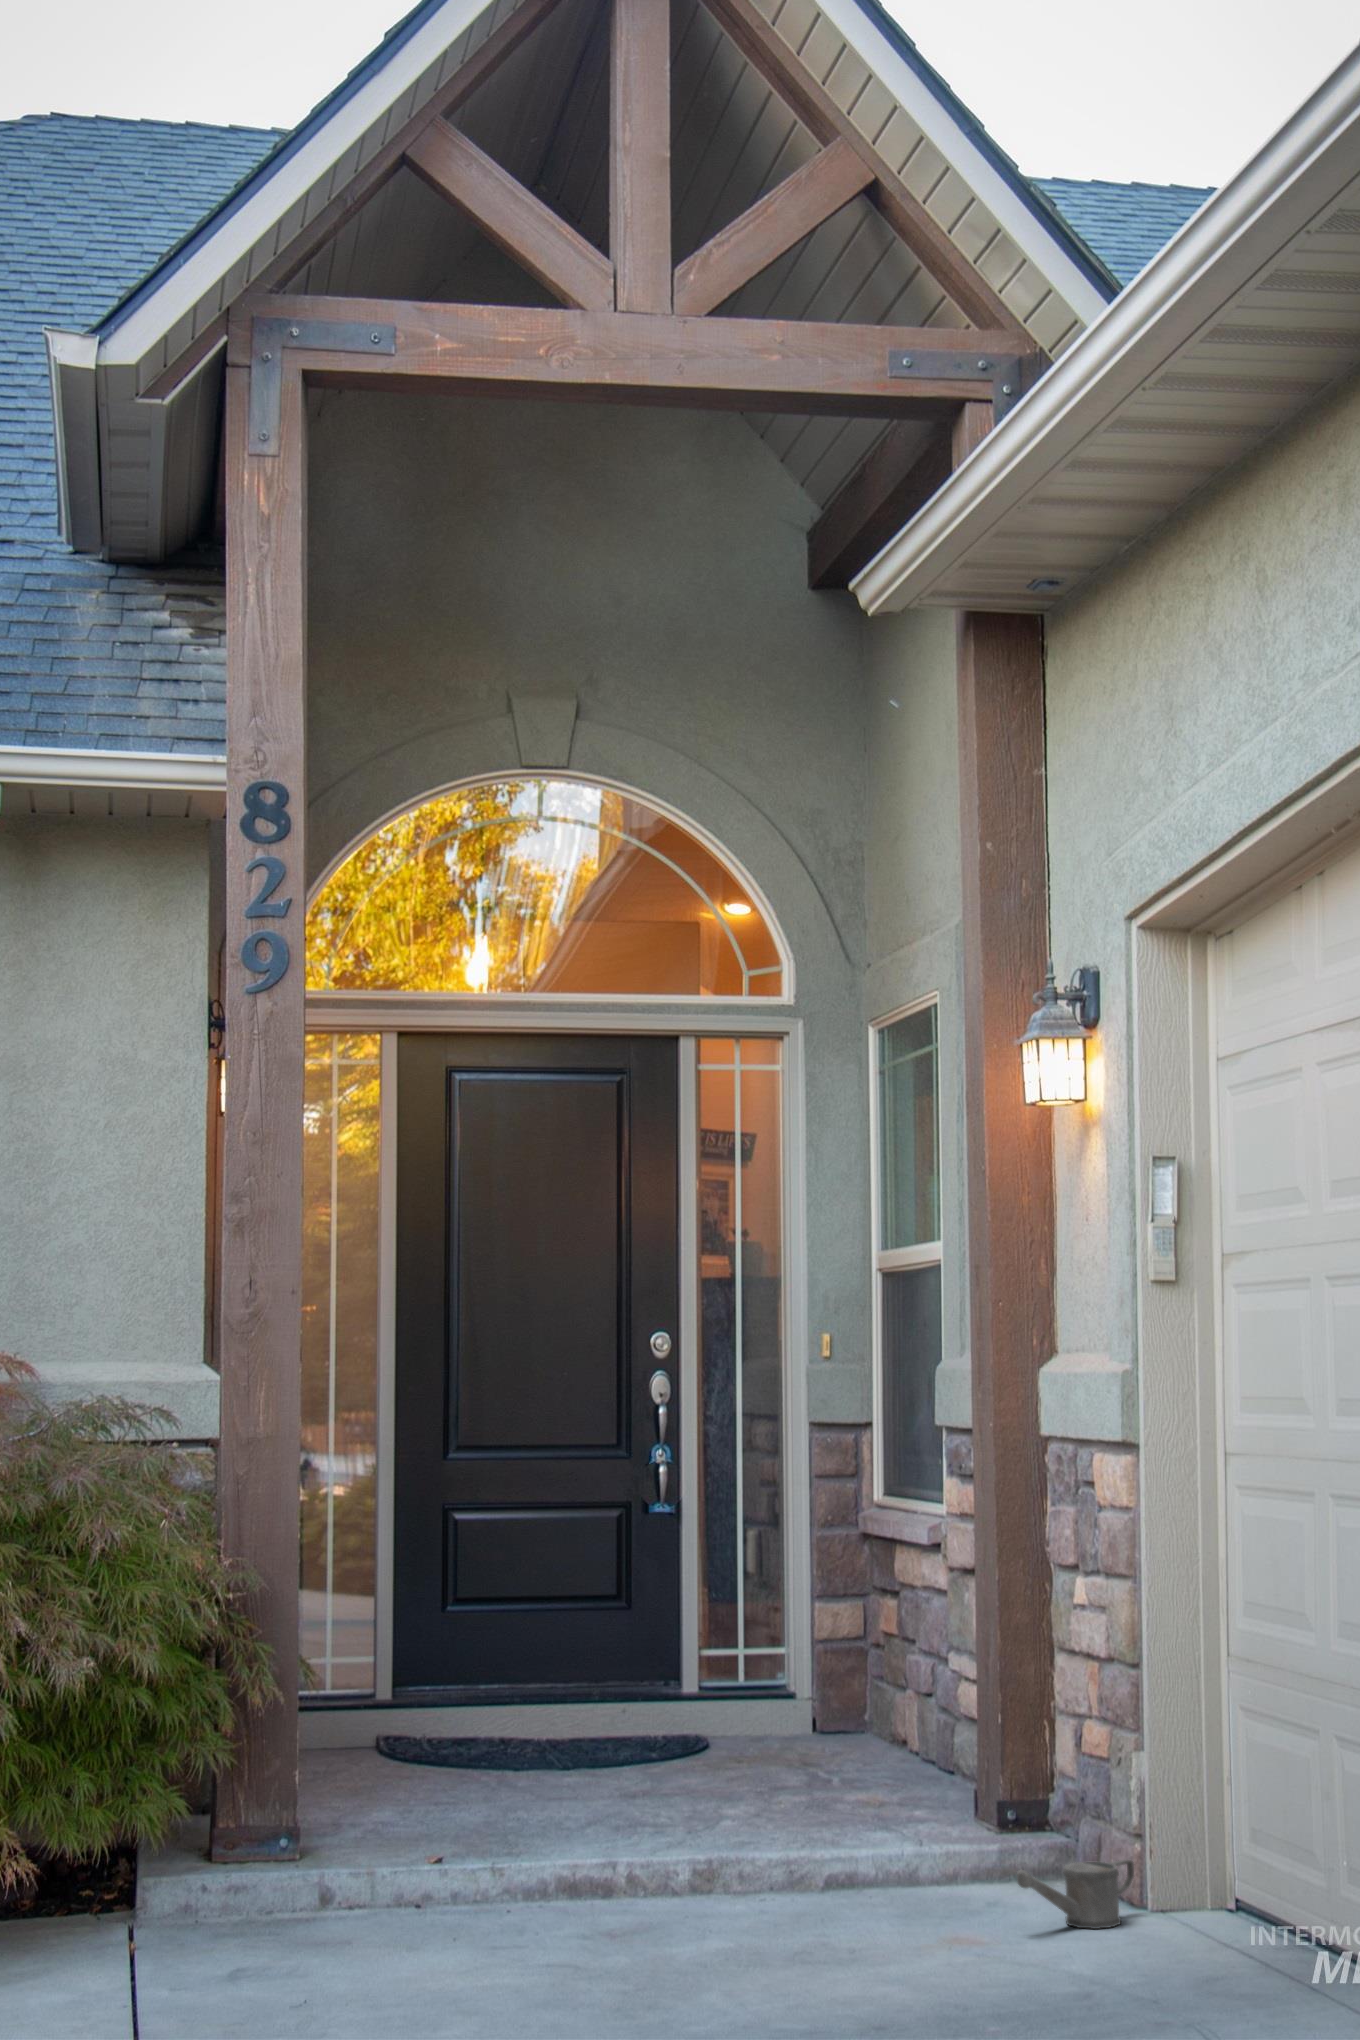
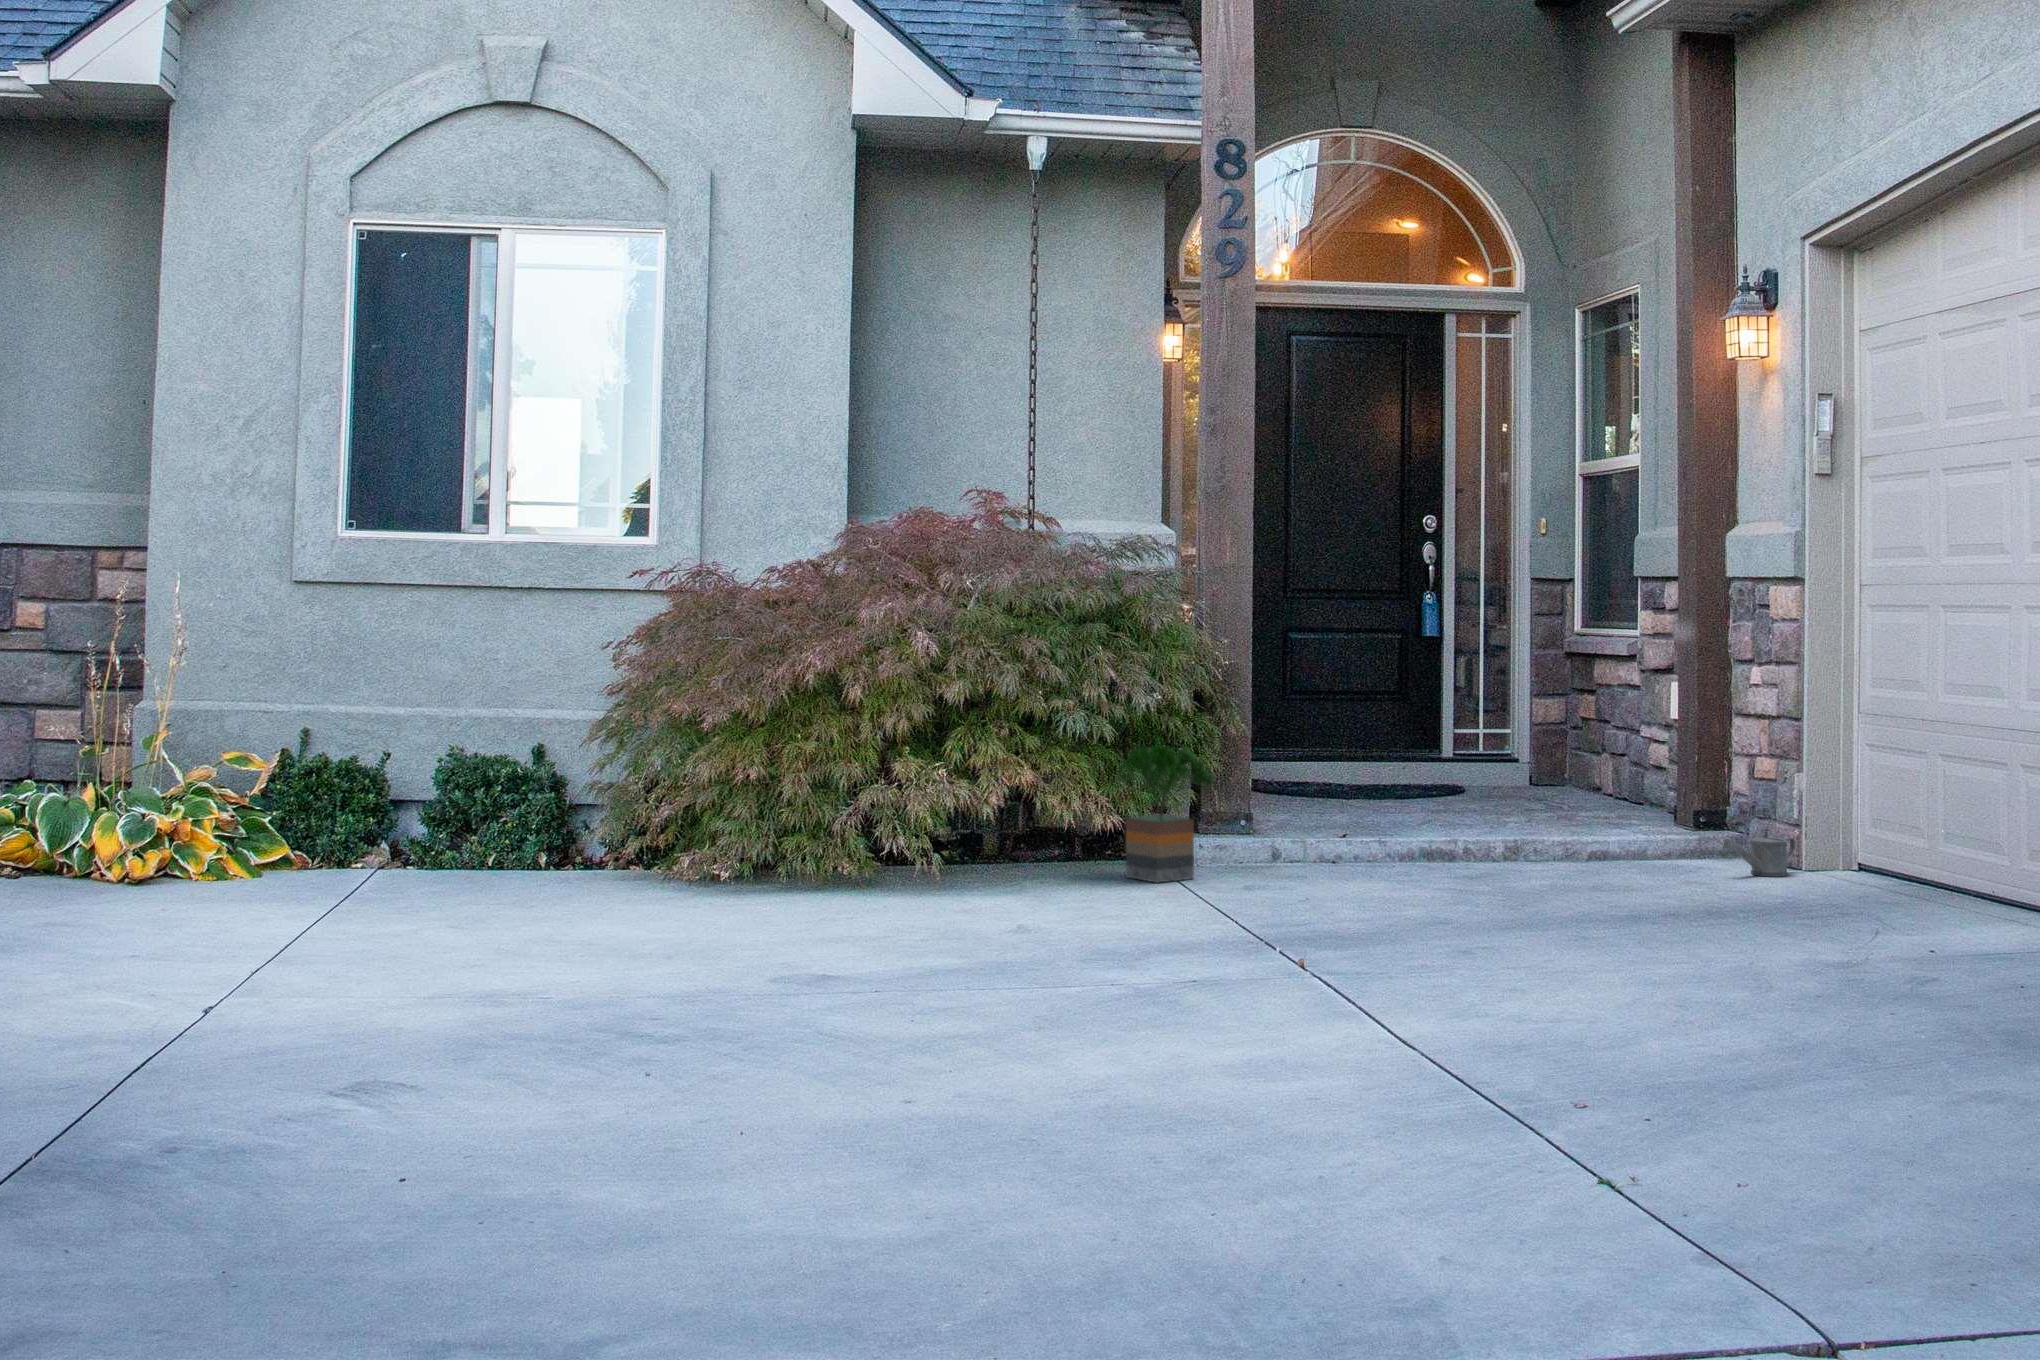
potted tree: none [32,1759,199,2001] -> present [1117,745,1214,883]

